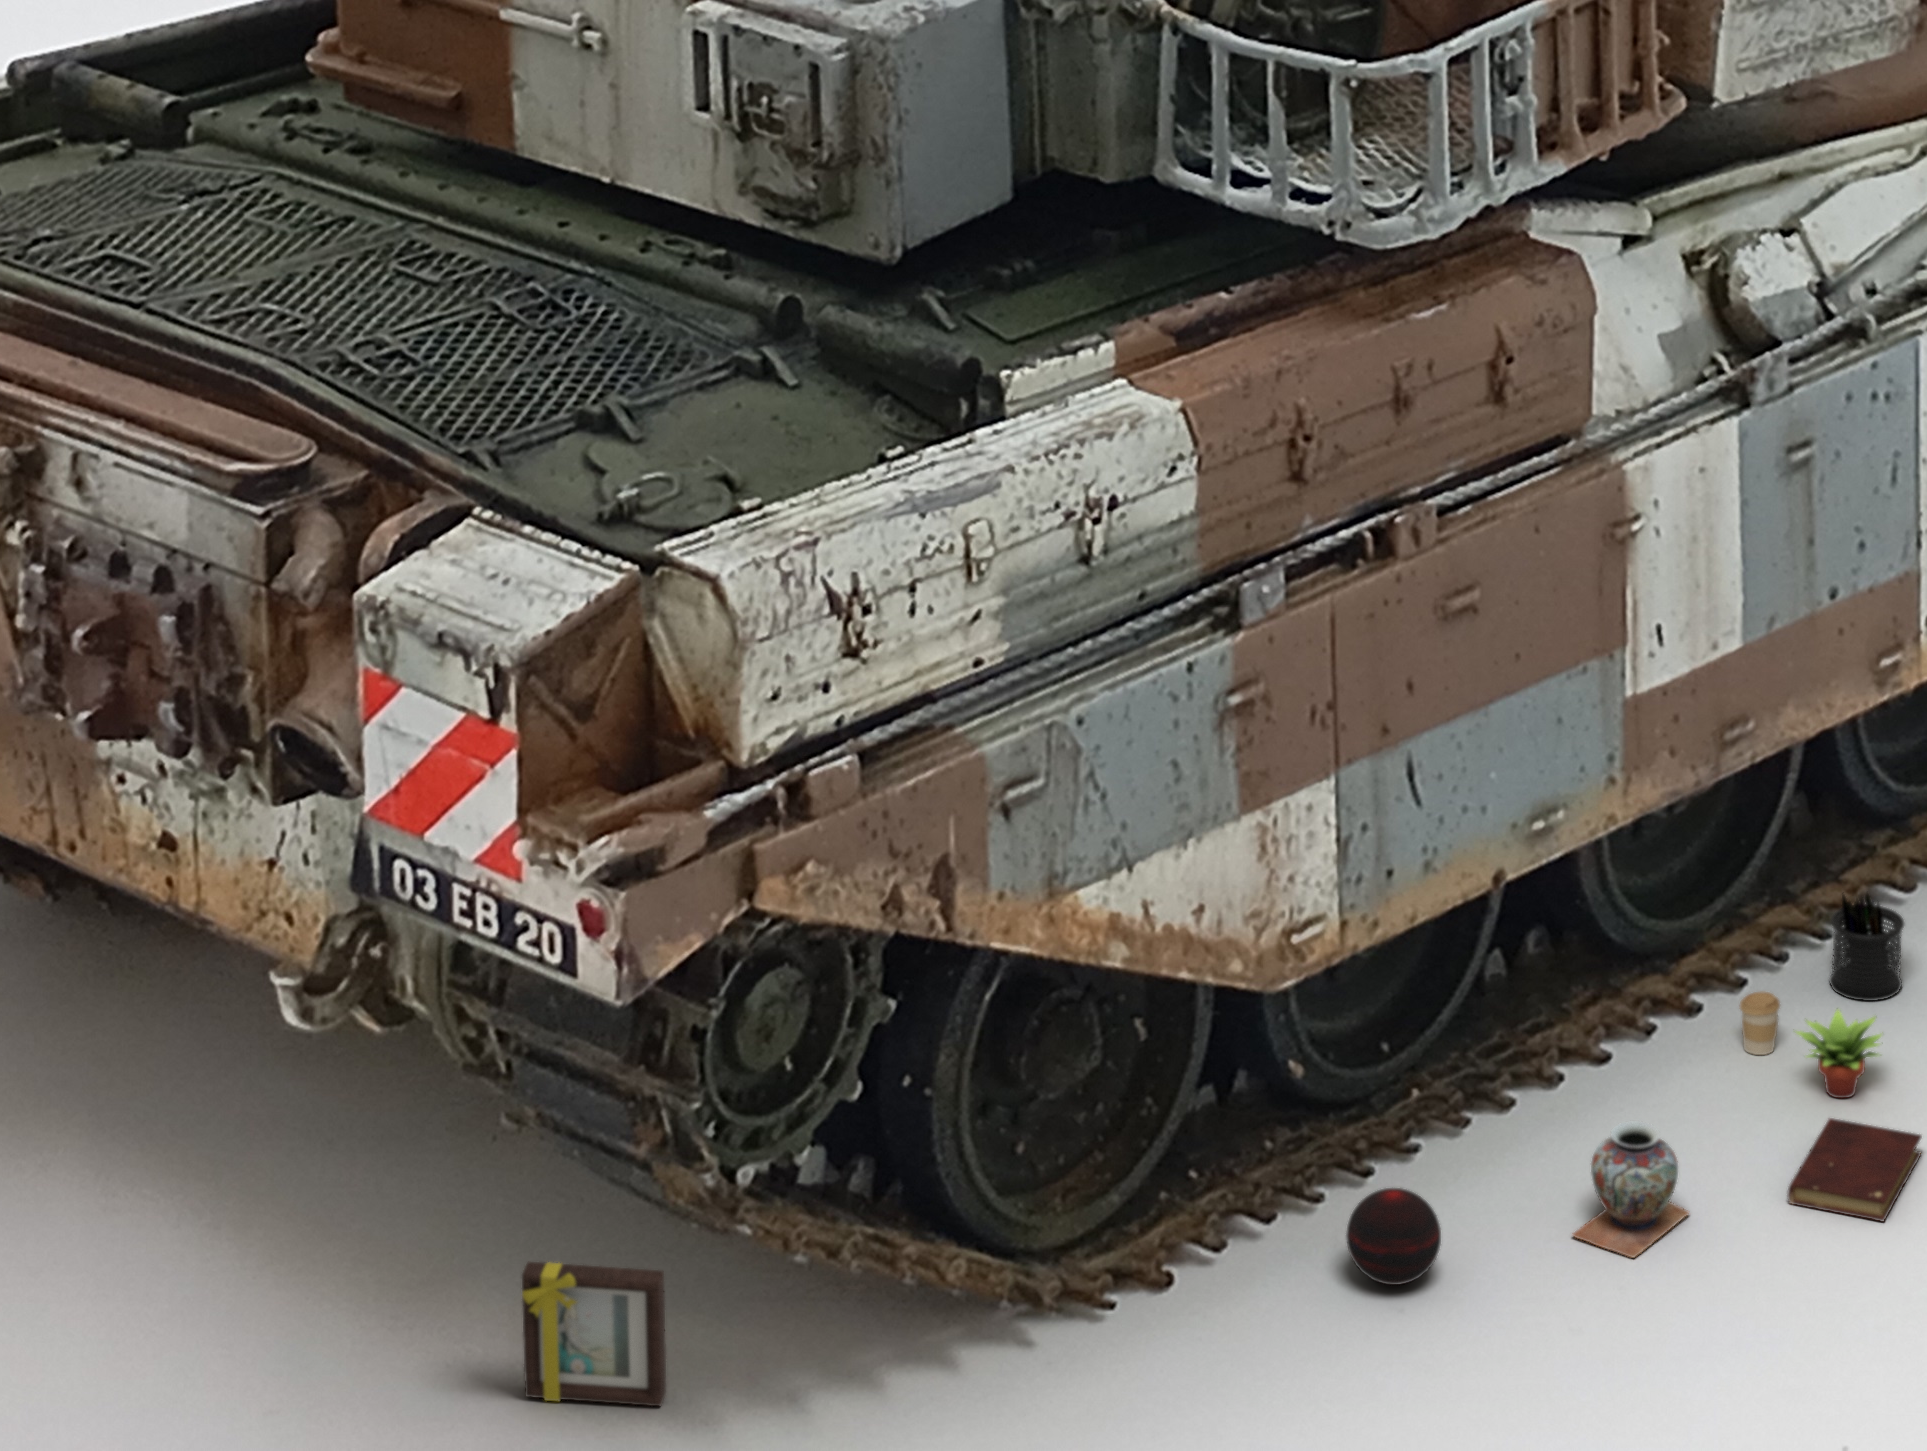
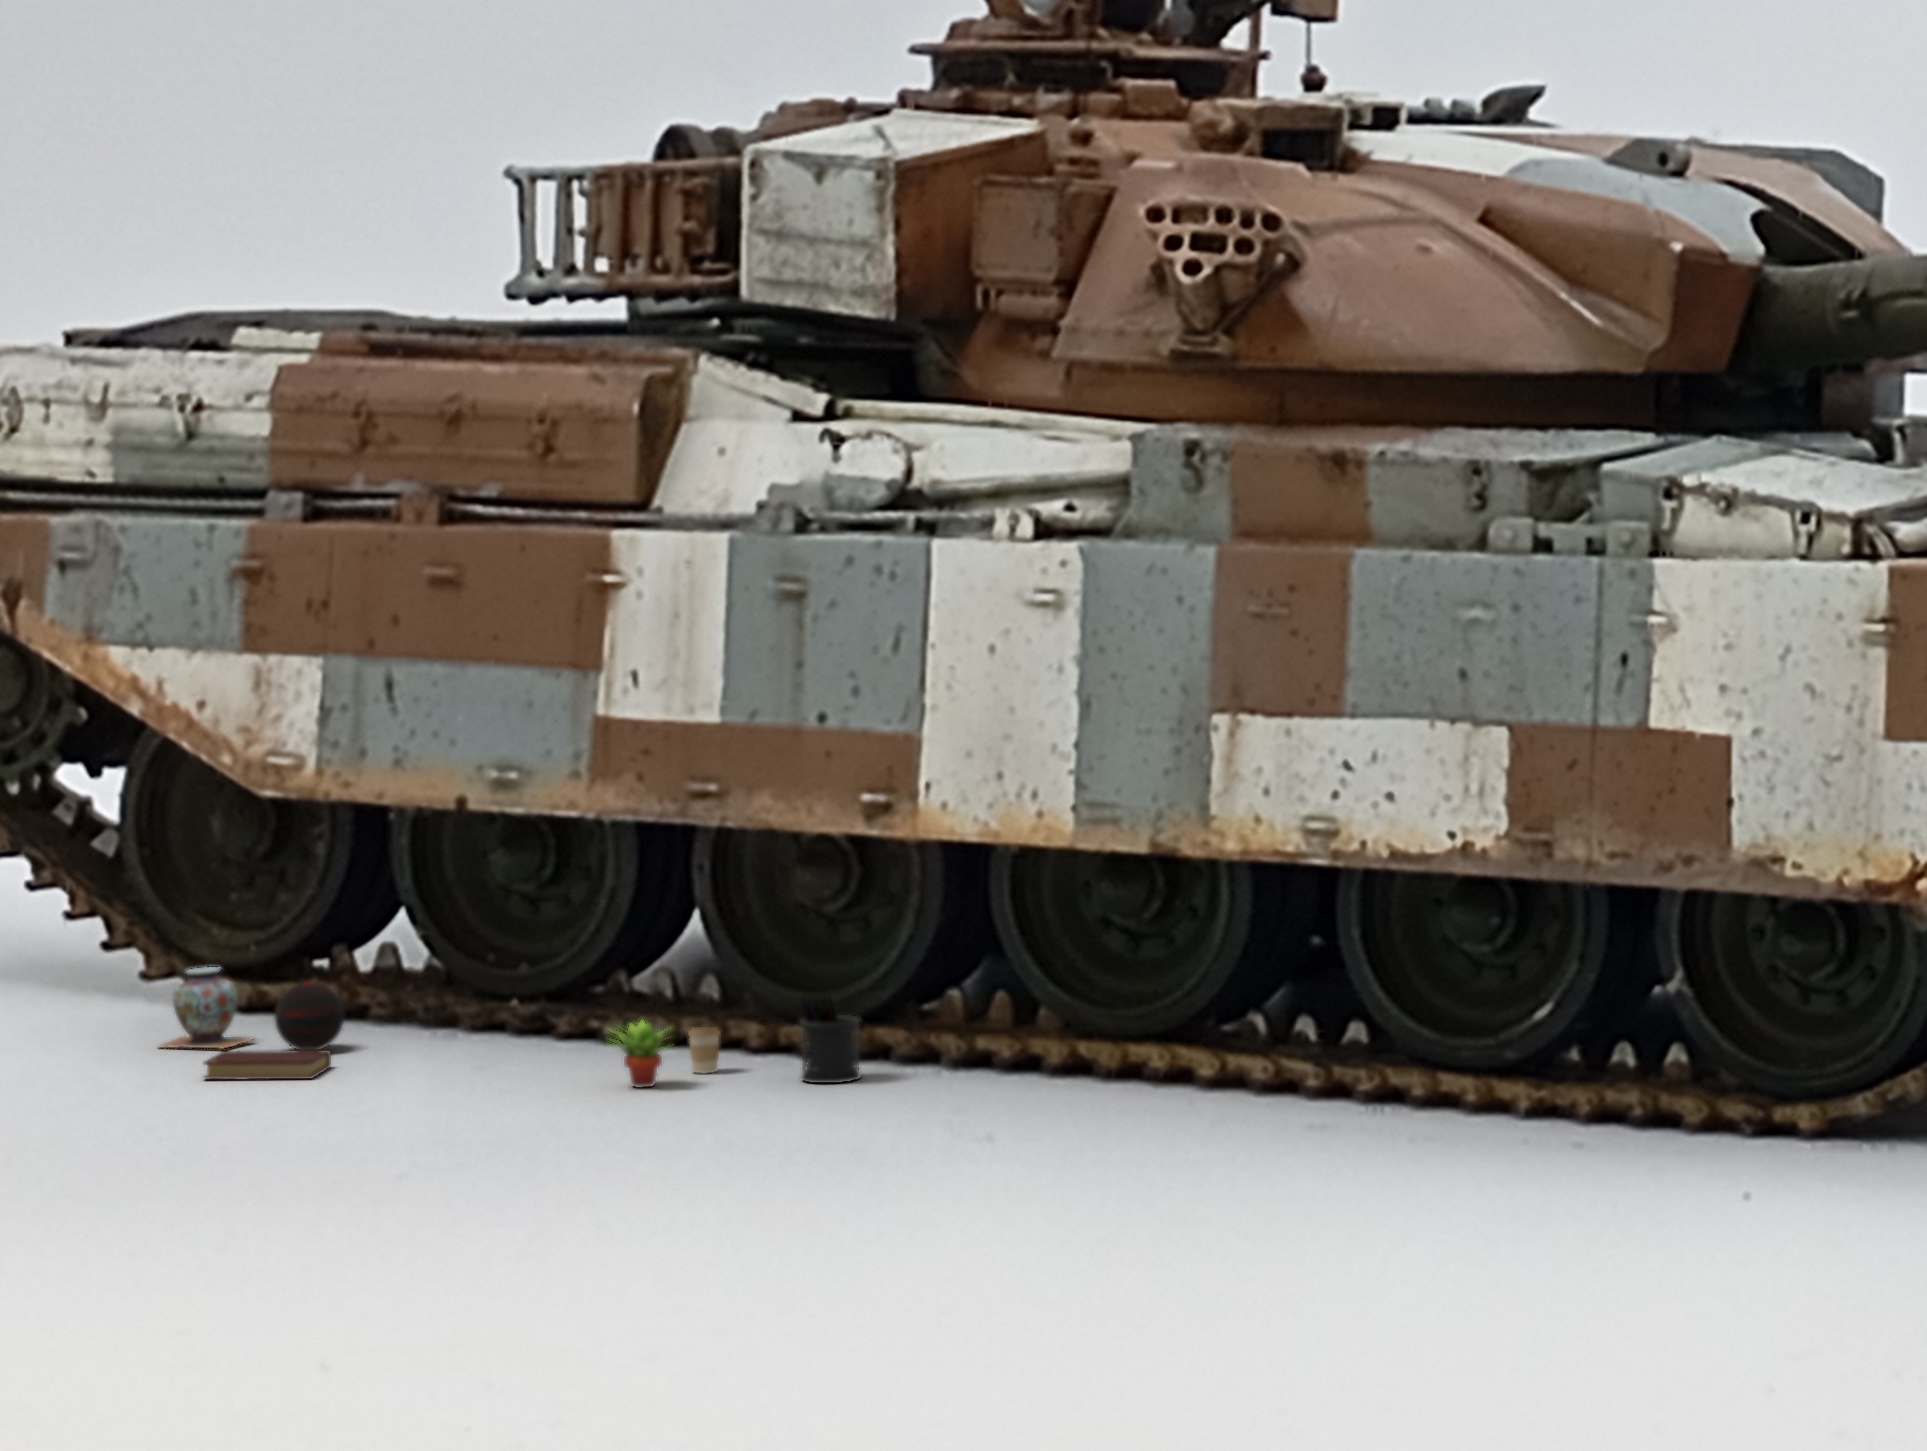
book: present [1788,1118,1921,1221] -> present [204,1050,331,1080]
decorative vase: present [1572,1121,1689,1258] -> present [159,967,251,1049]
picture frame: present [522,1262,666,1406] -> none [84,885,106,989]

